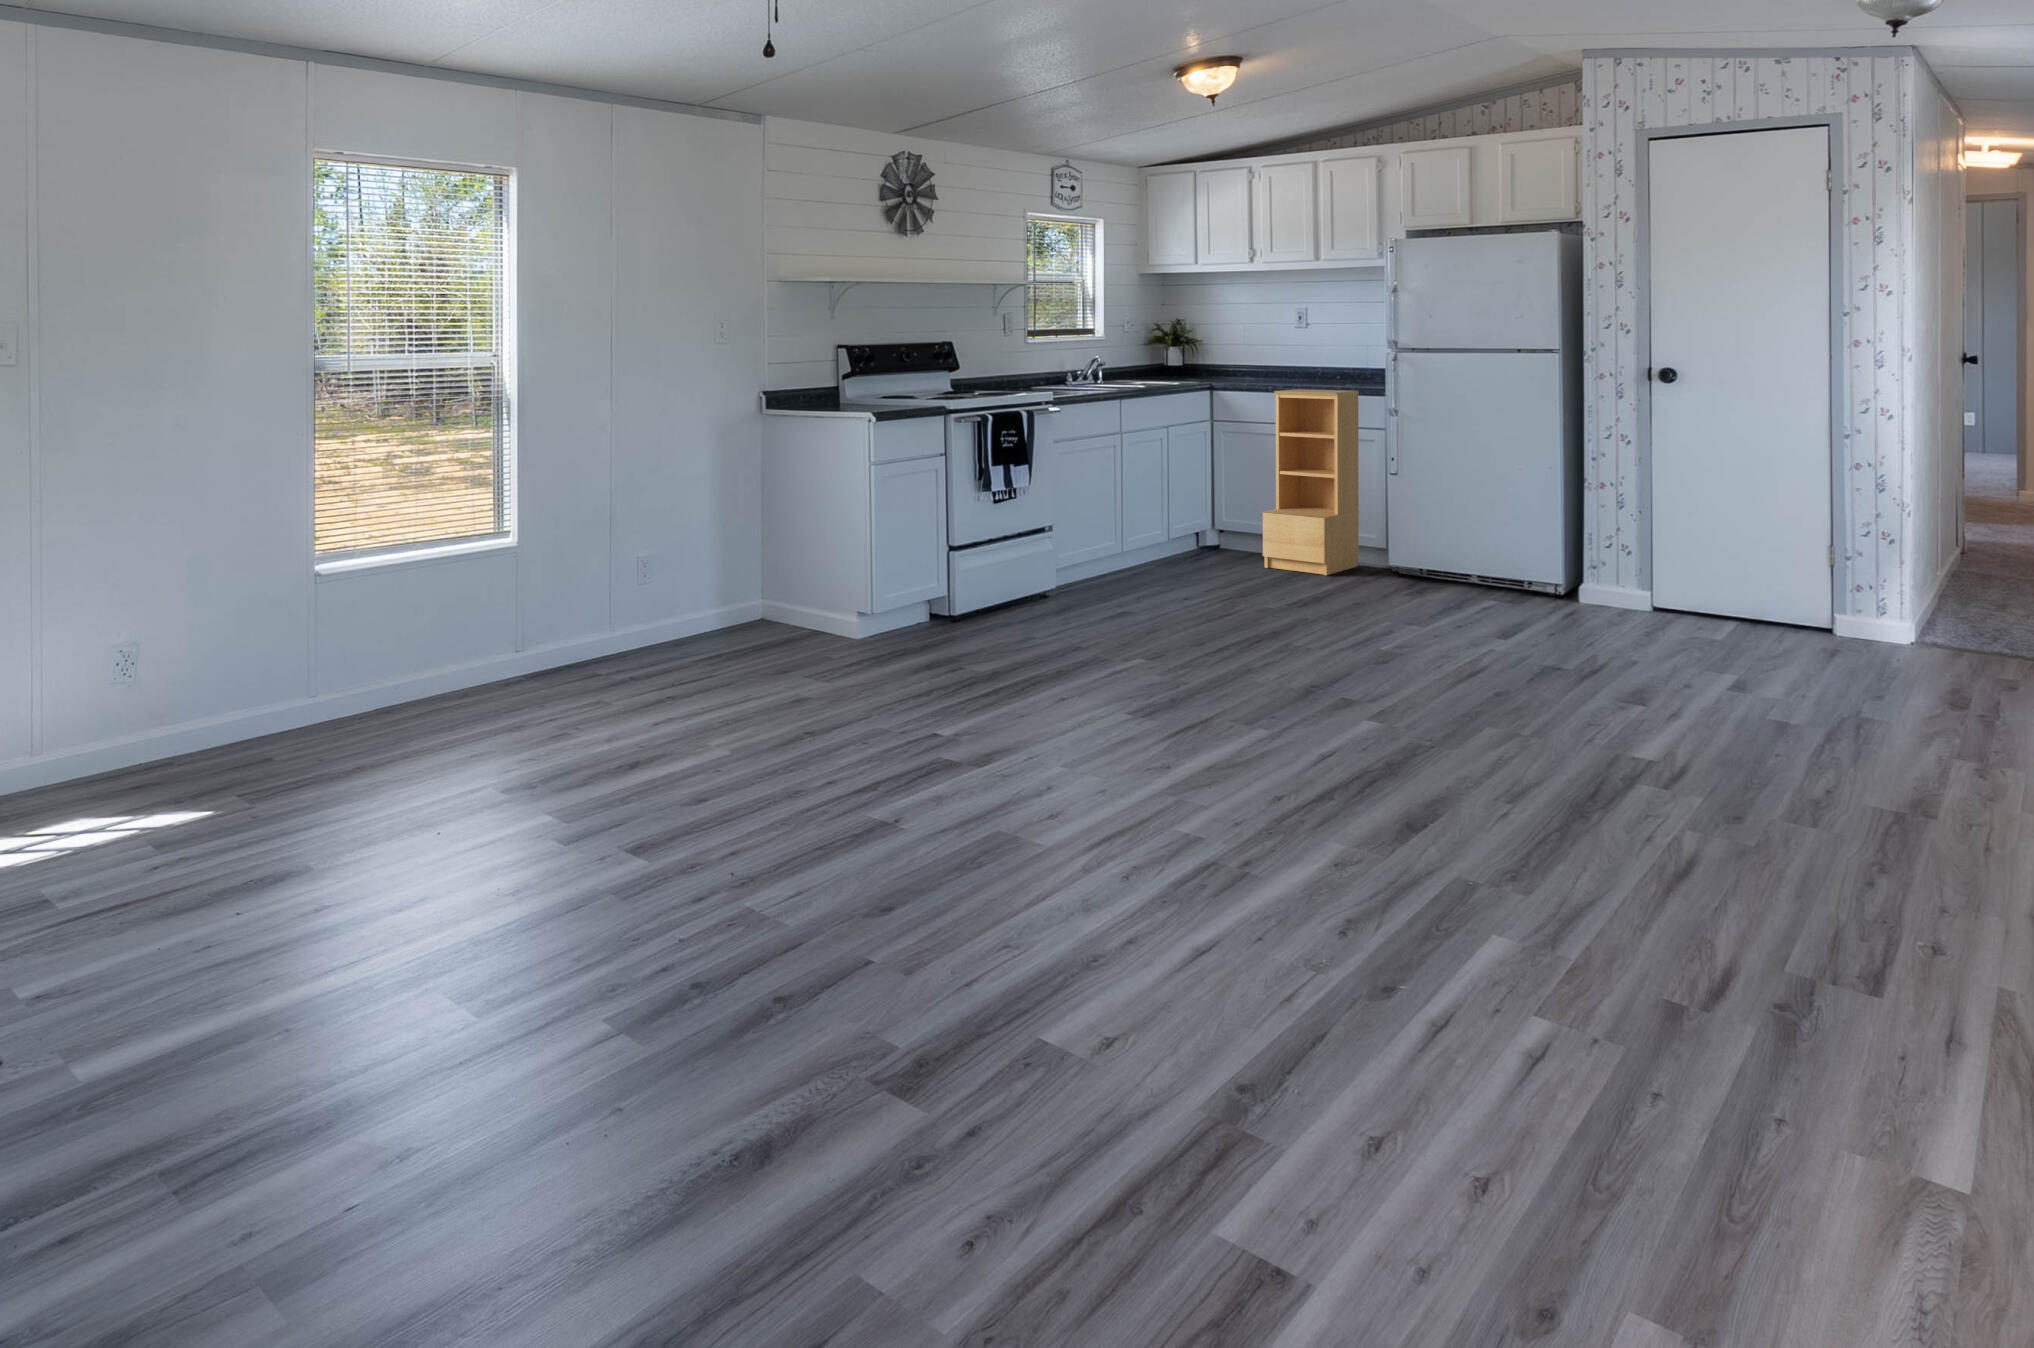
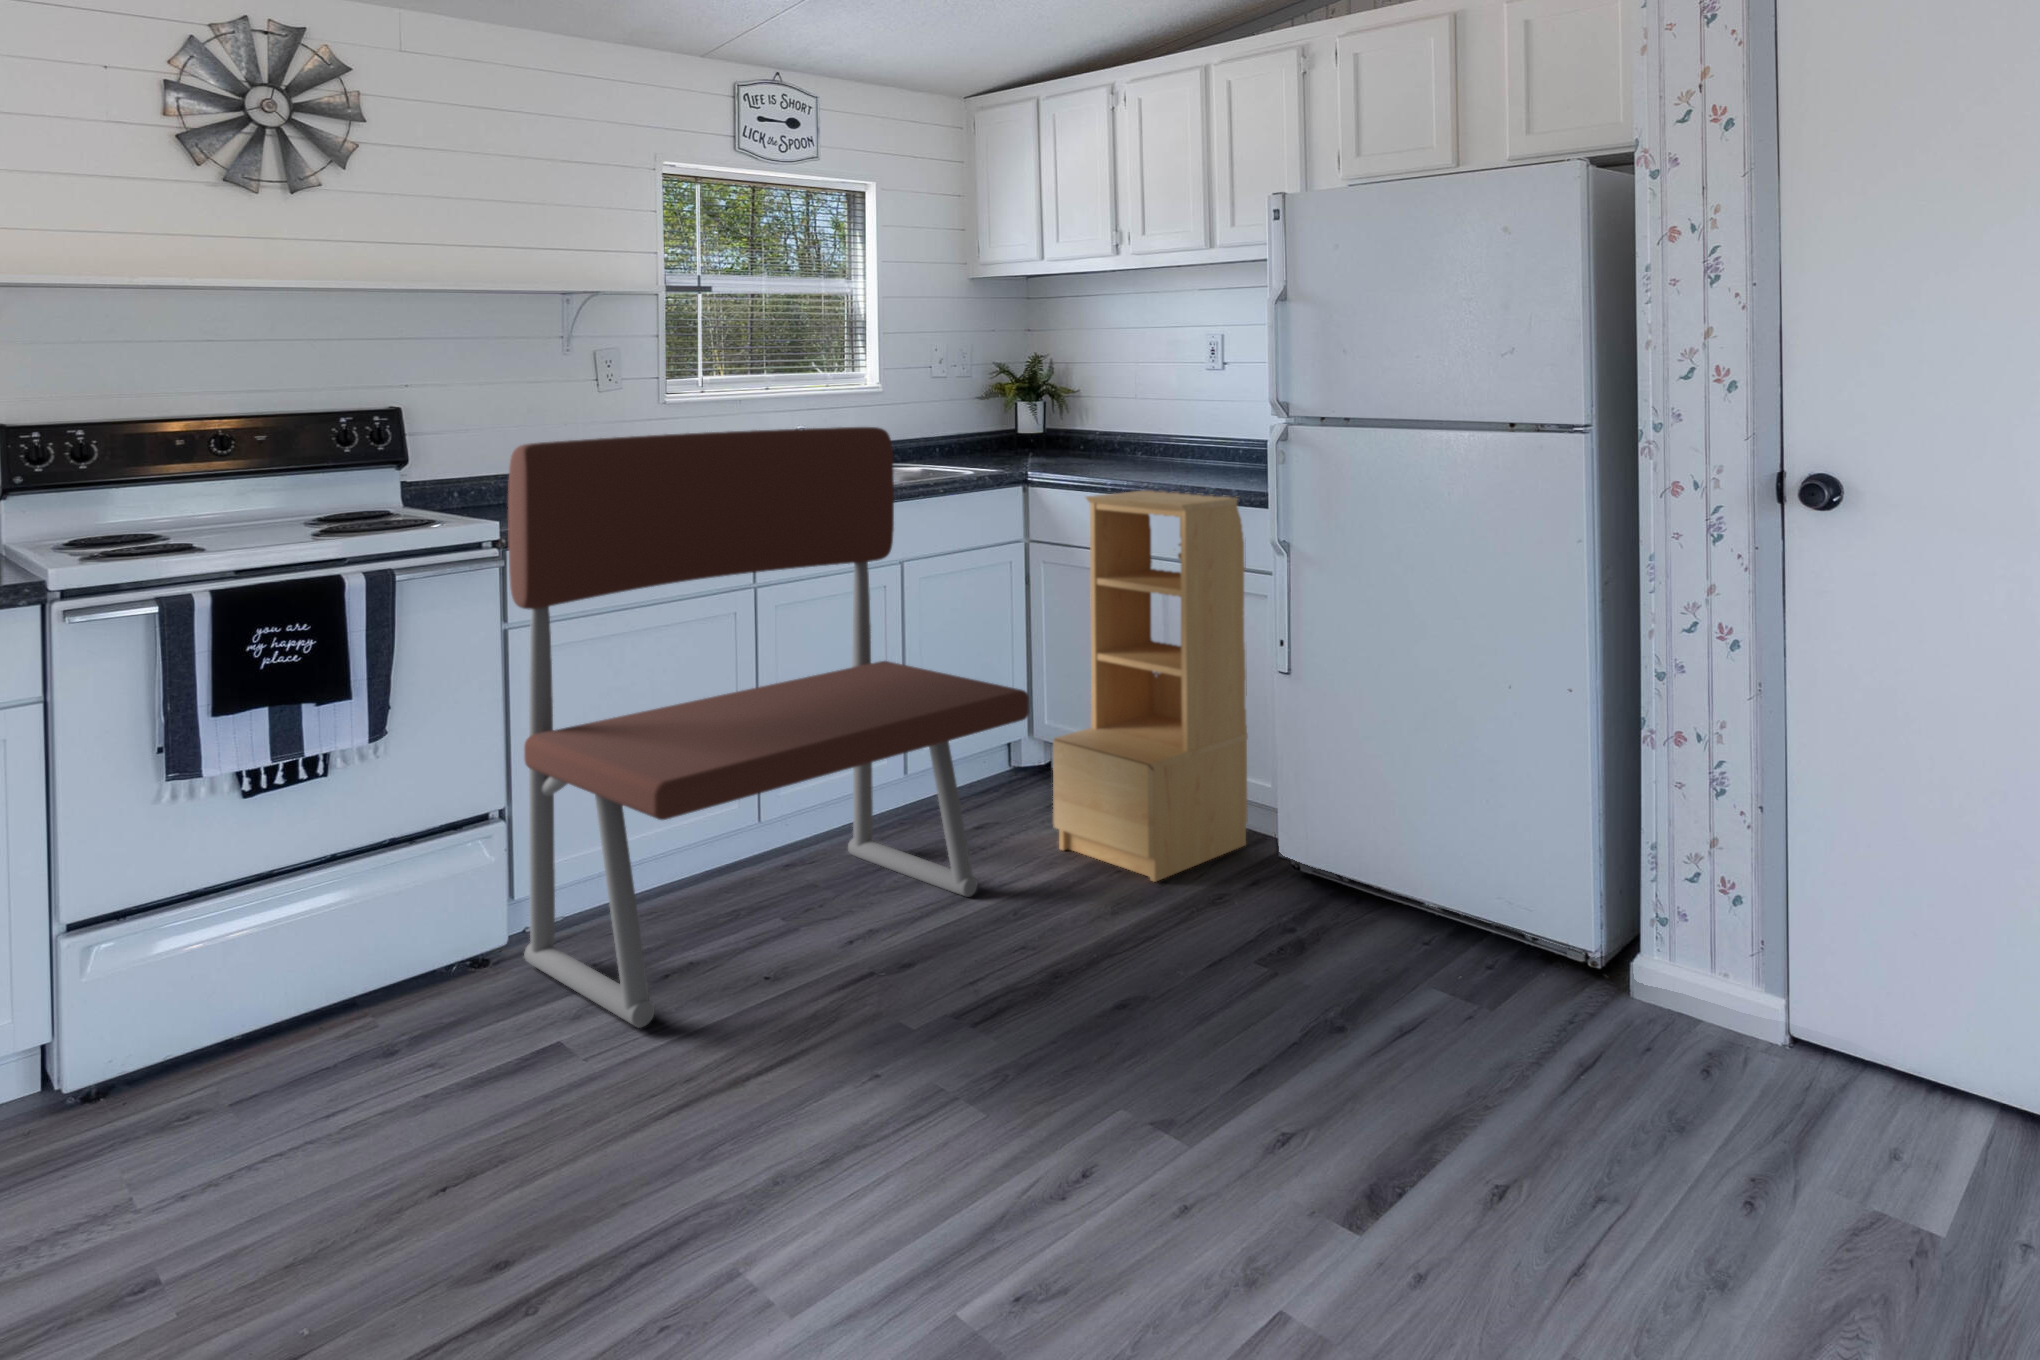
bench: none [1066,355,1276,607] -> present [508,427,1029,1028]

